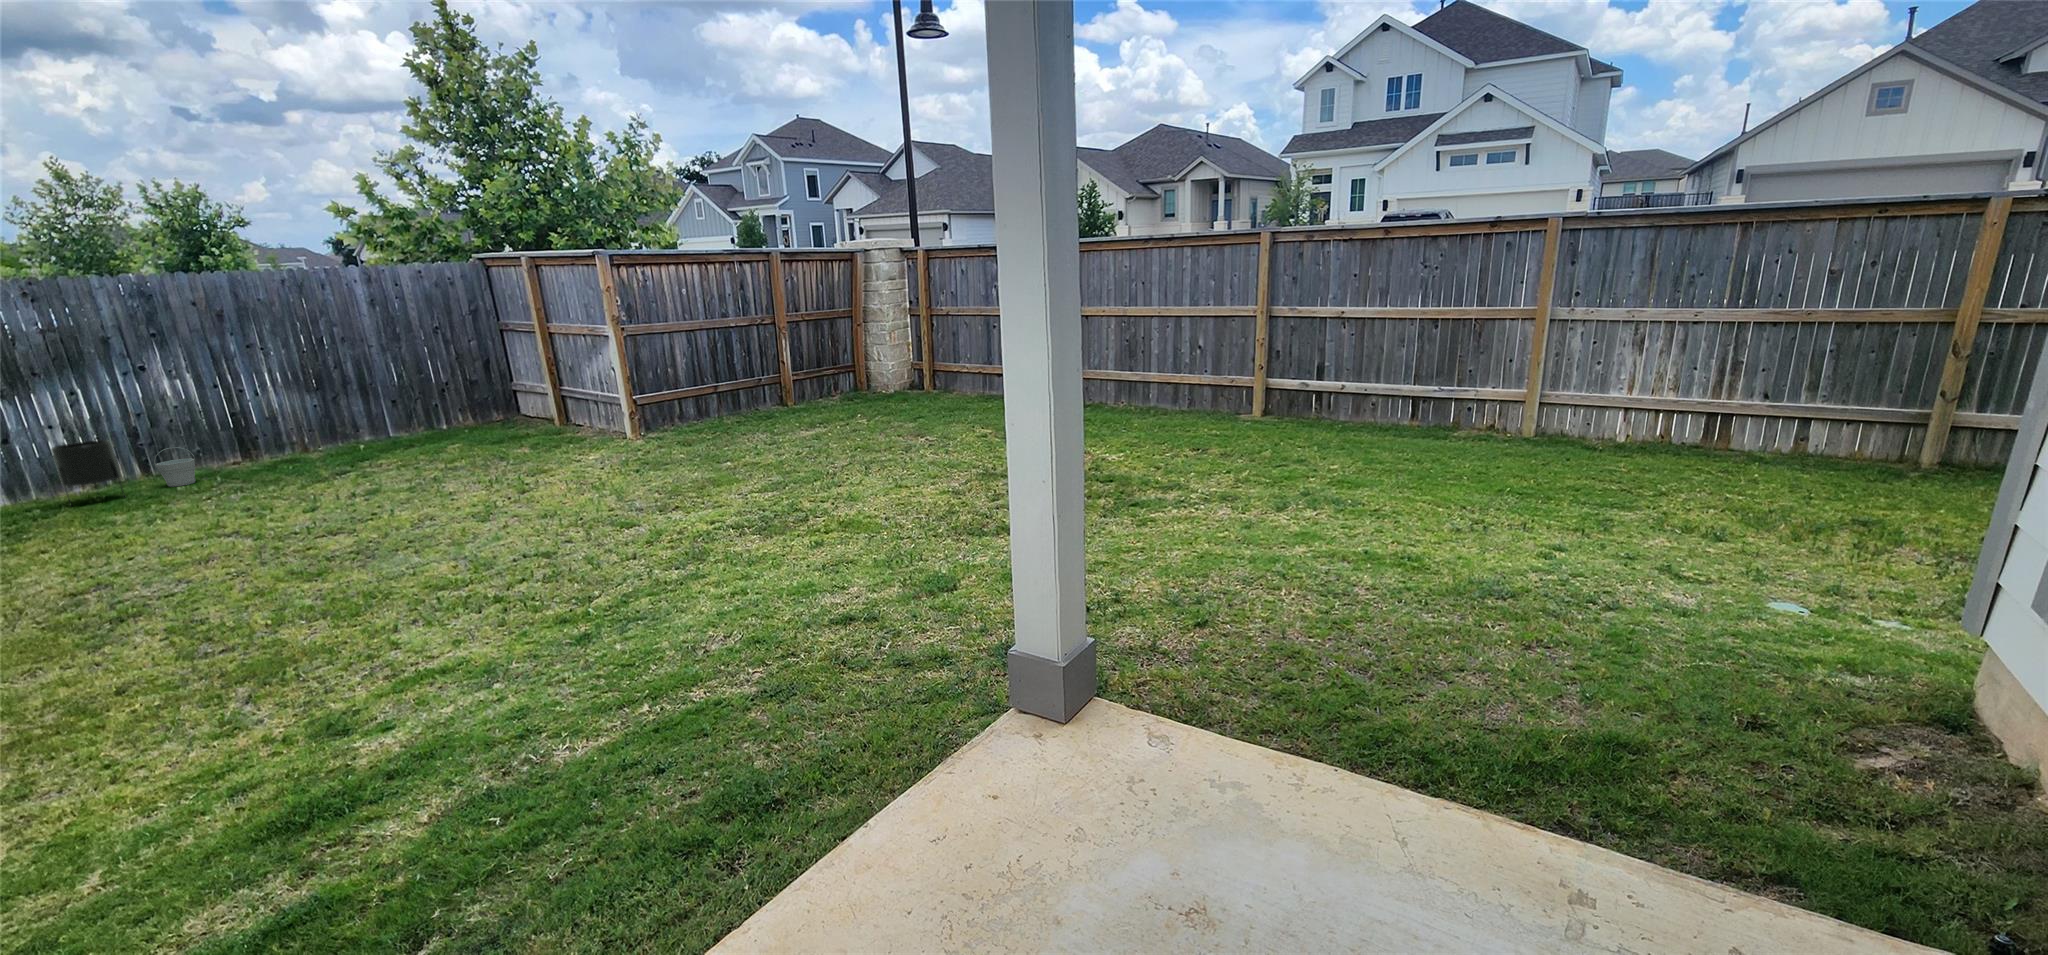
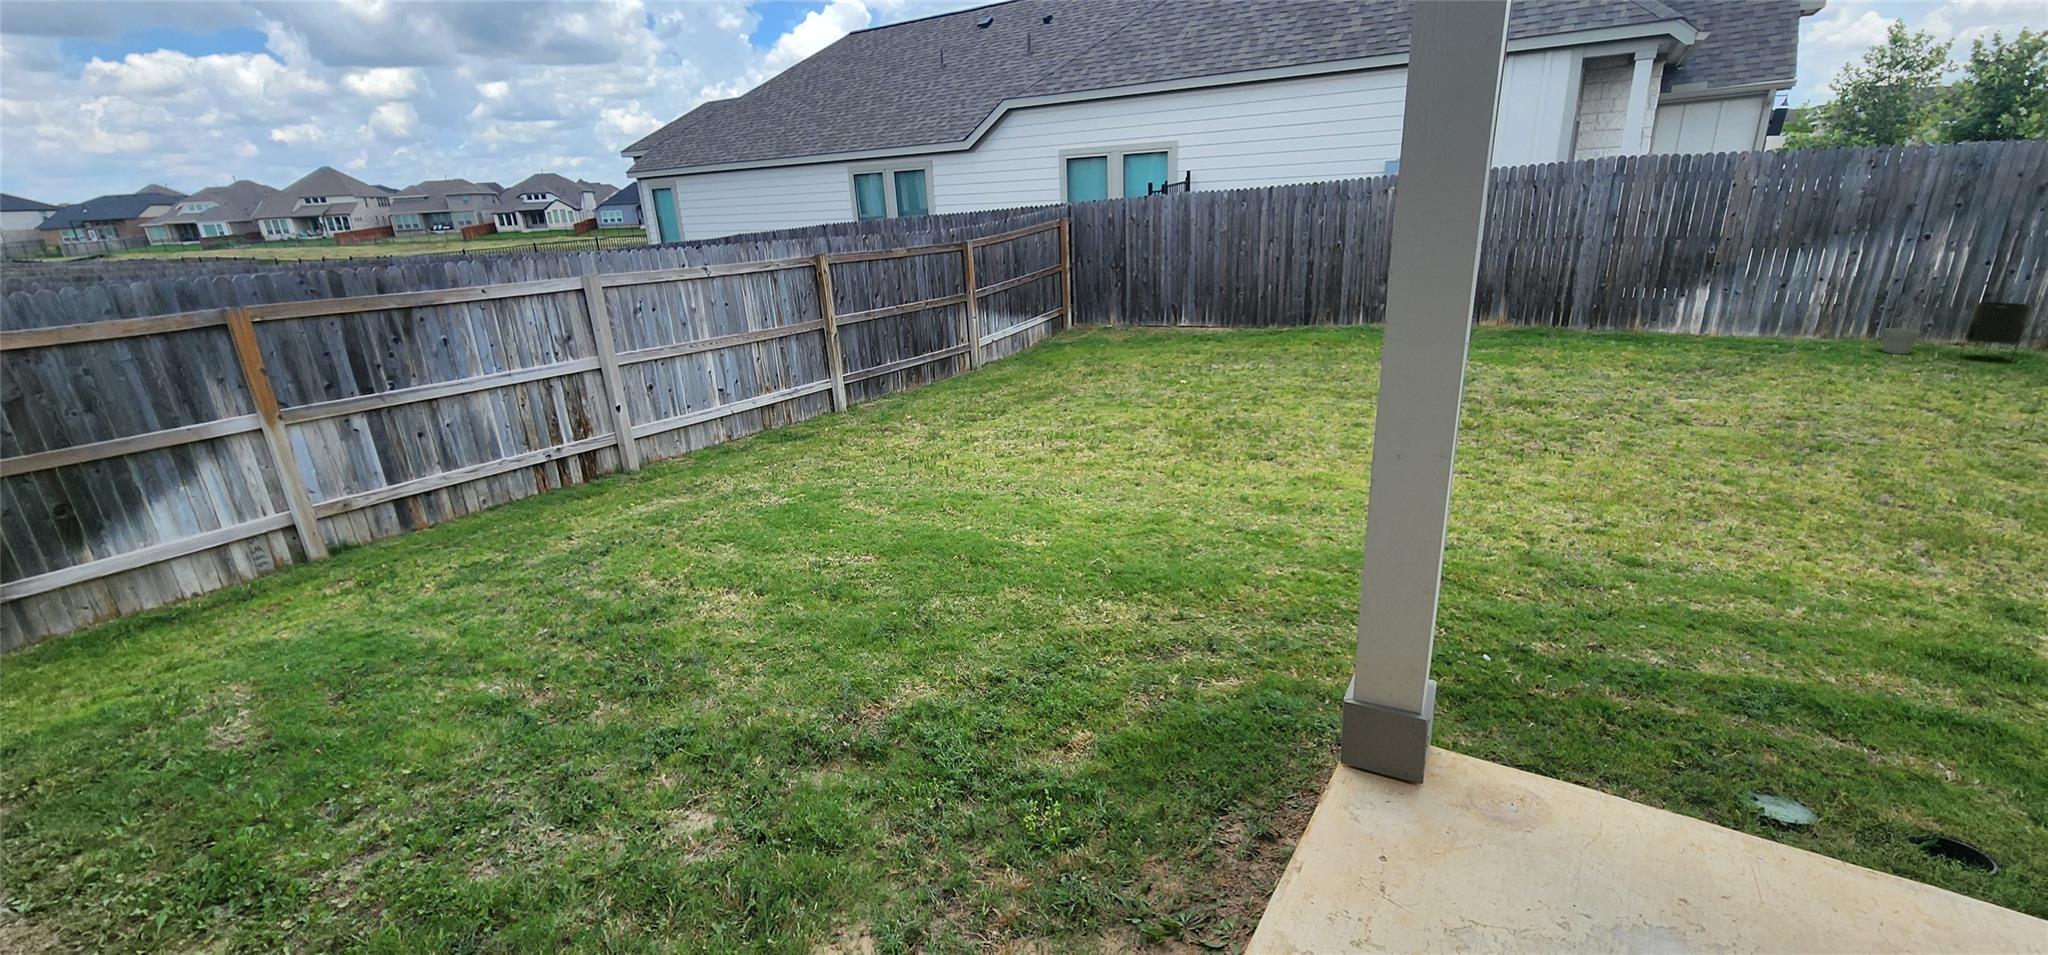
planter: present [51,440,125,505] -> present [1965,302,2032,361]

